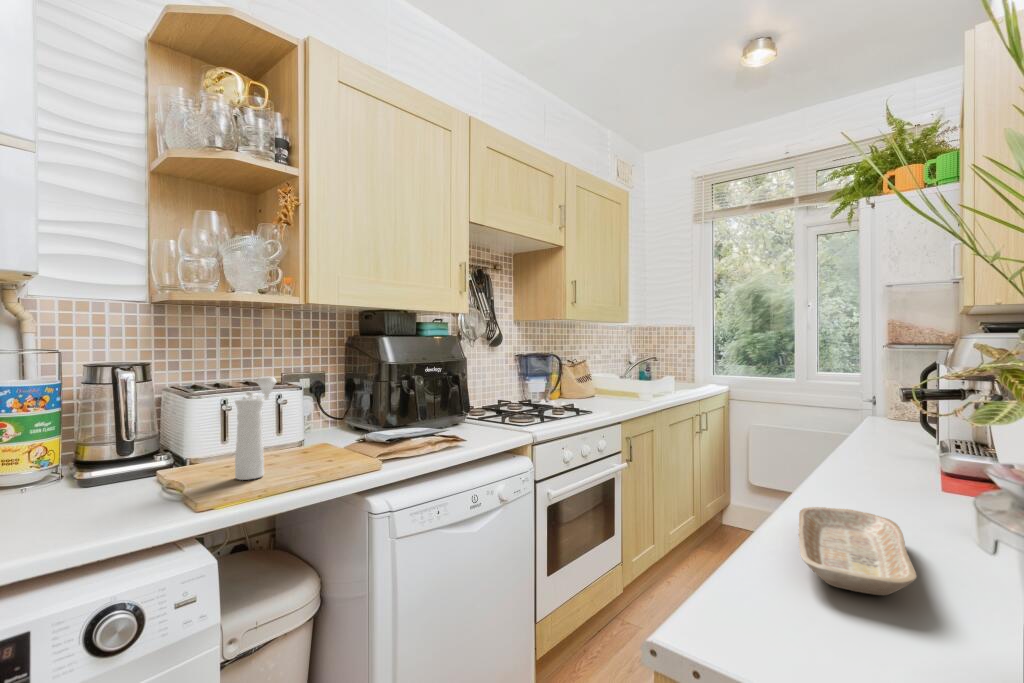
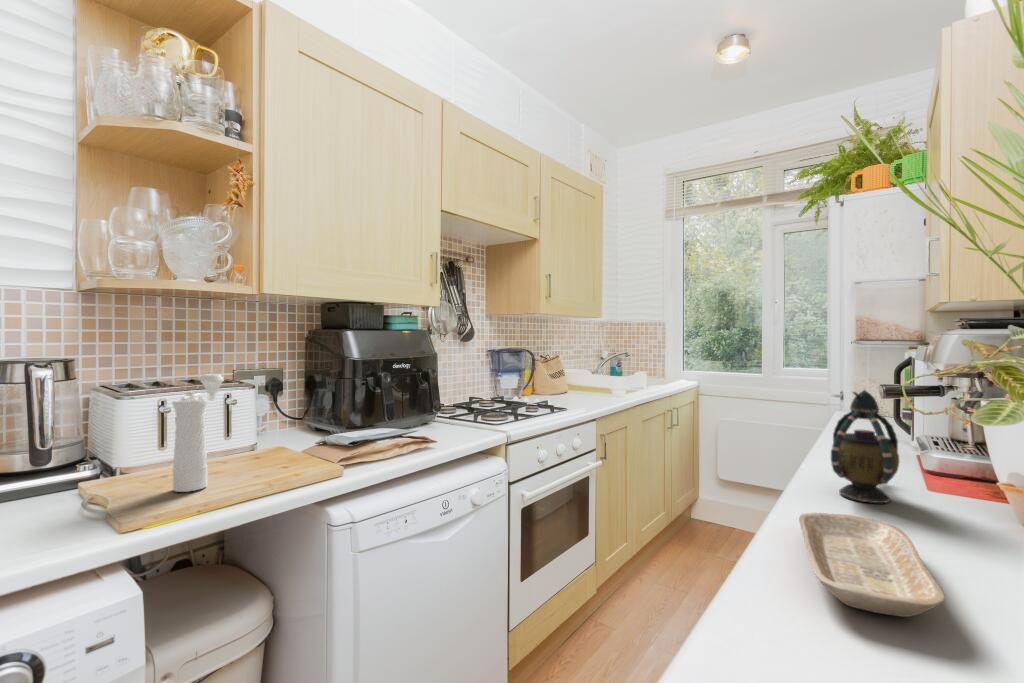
teapot: none [839,392,908,501] -> present [831,390,899,503]

